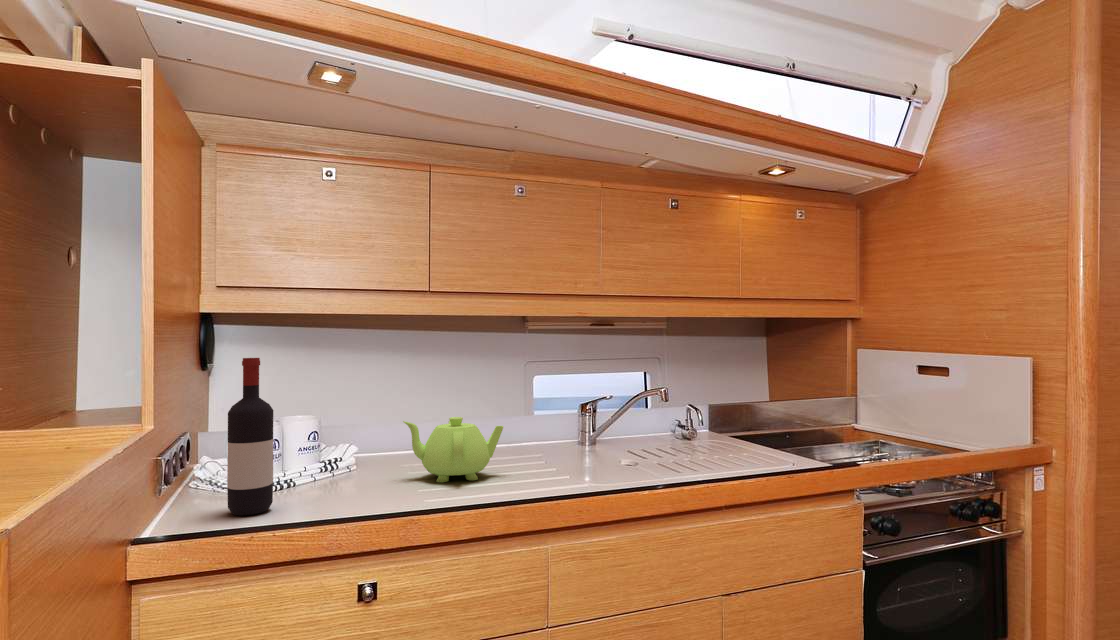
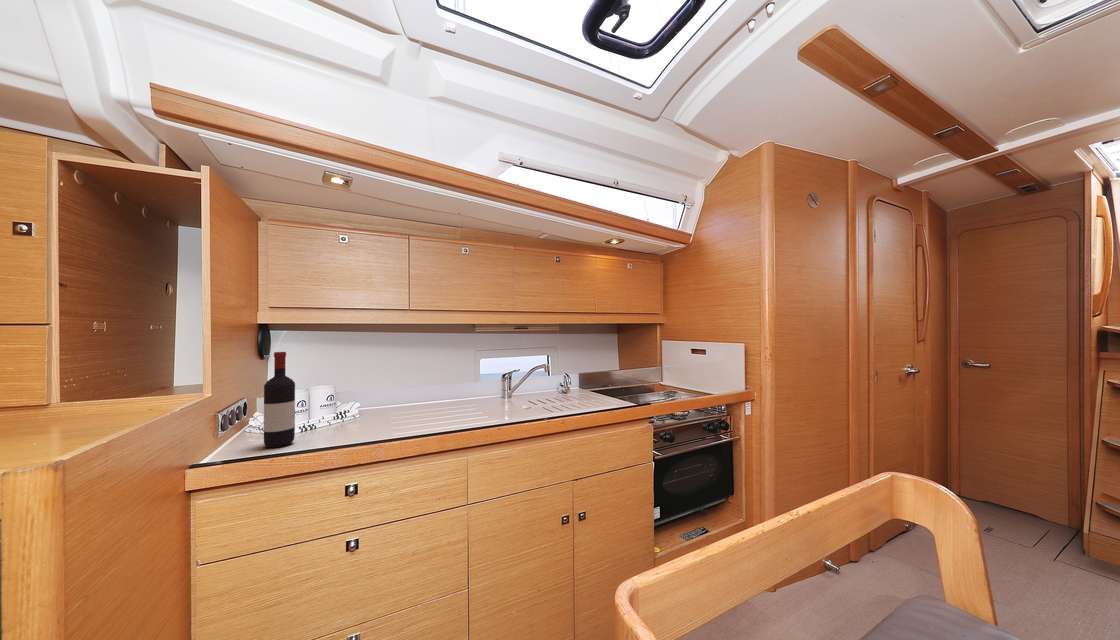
teapot: present [403,417,503,482] -> none [386,384,449,423]

